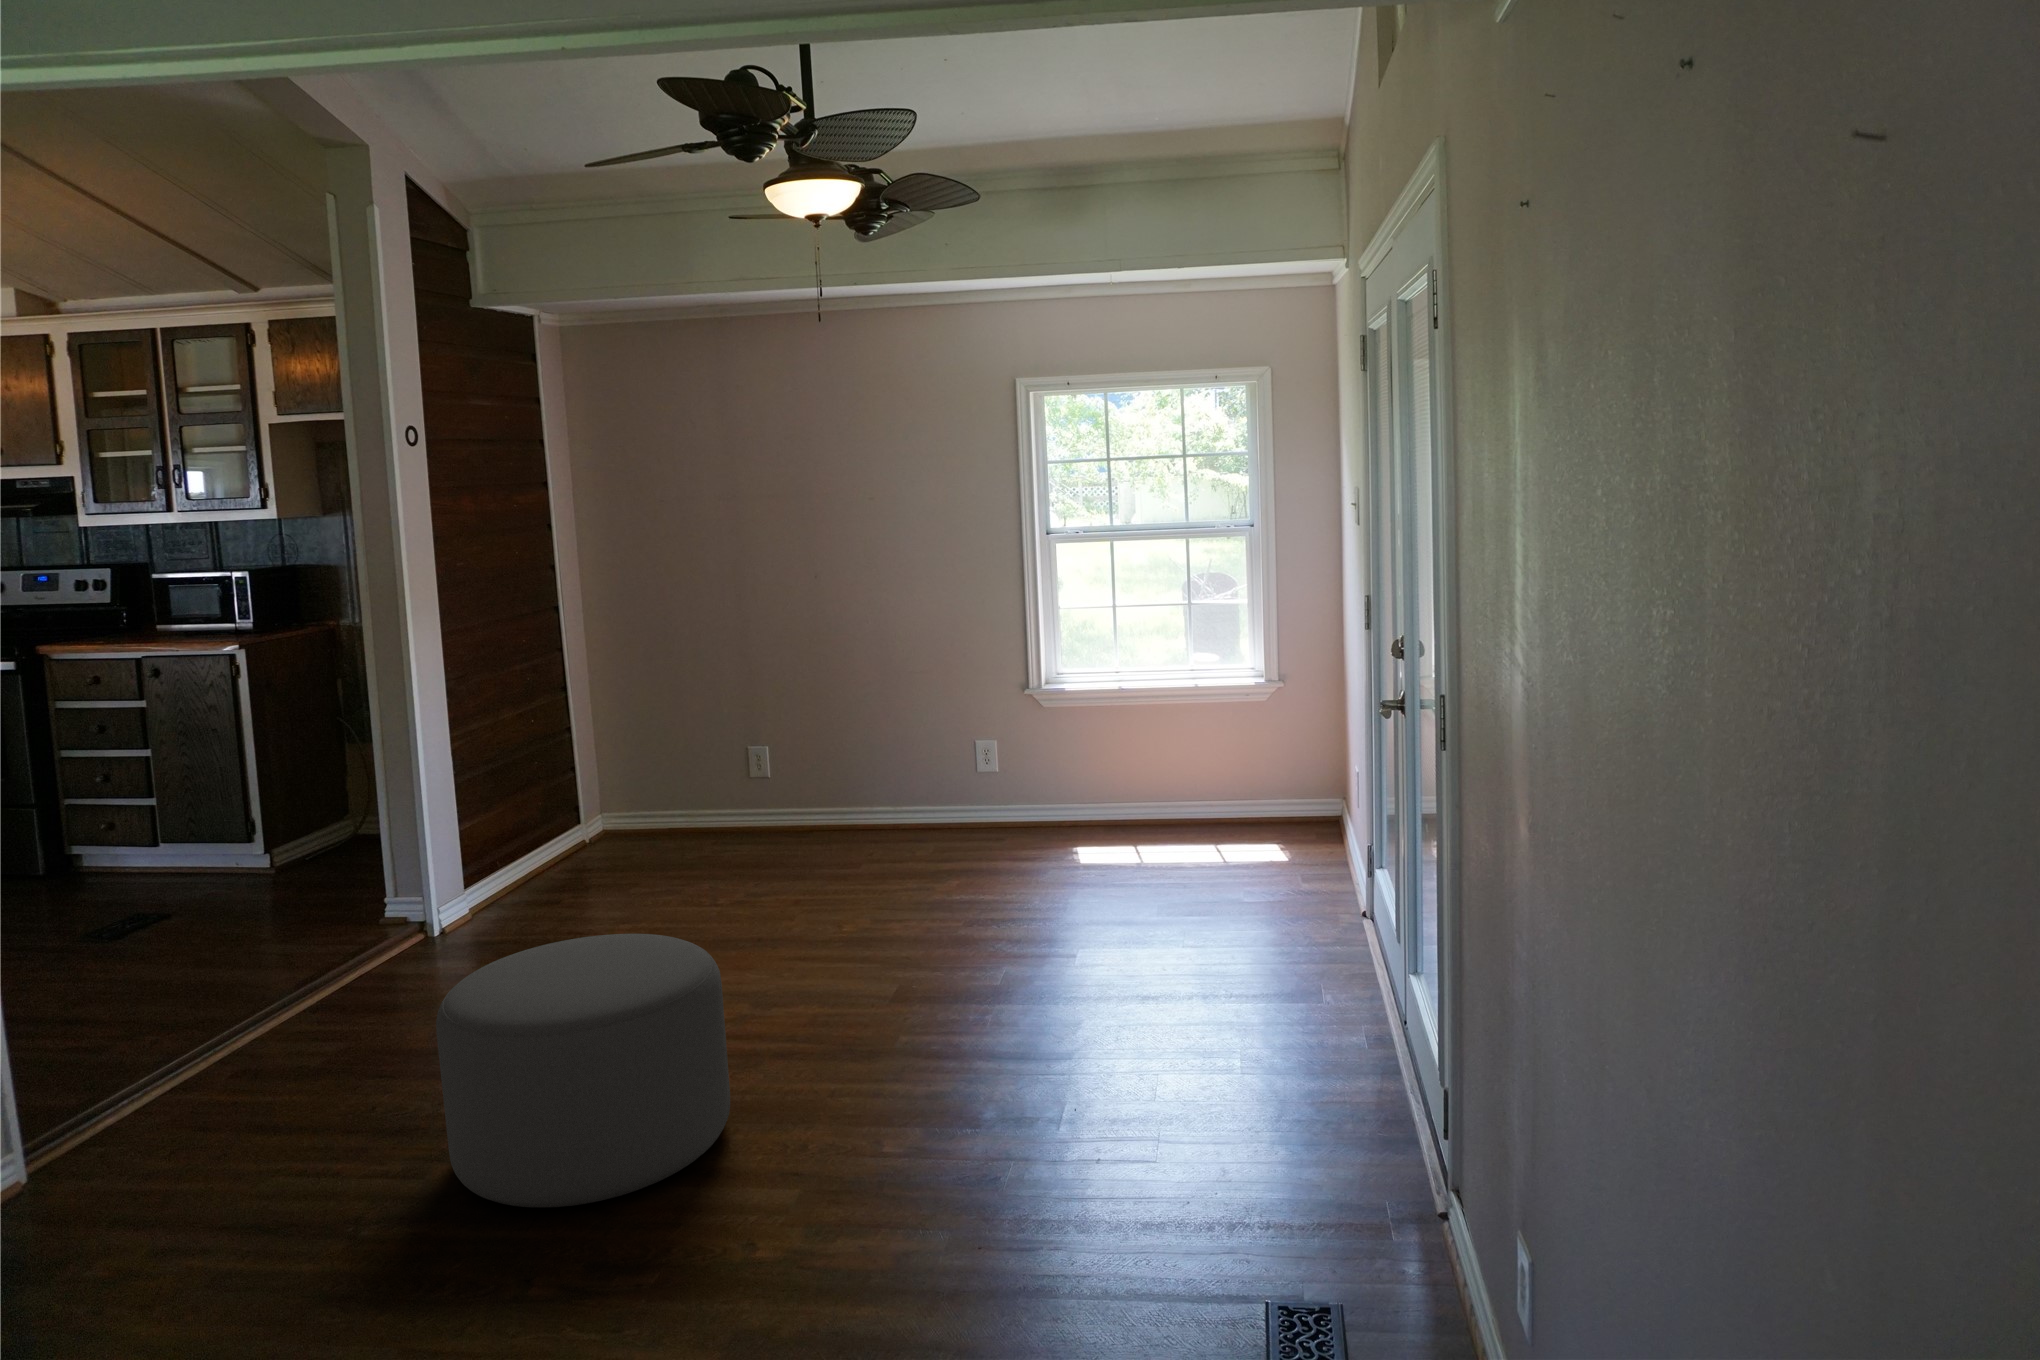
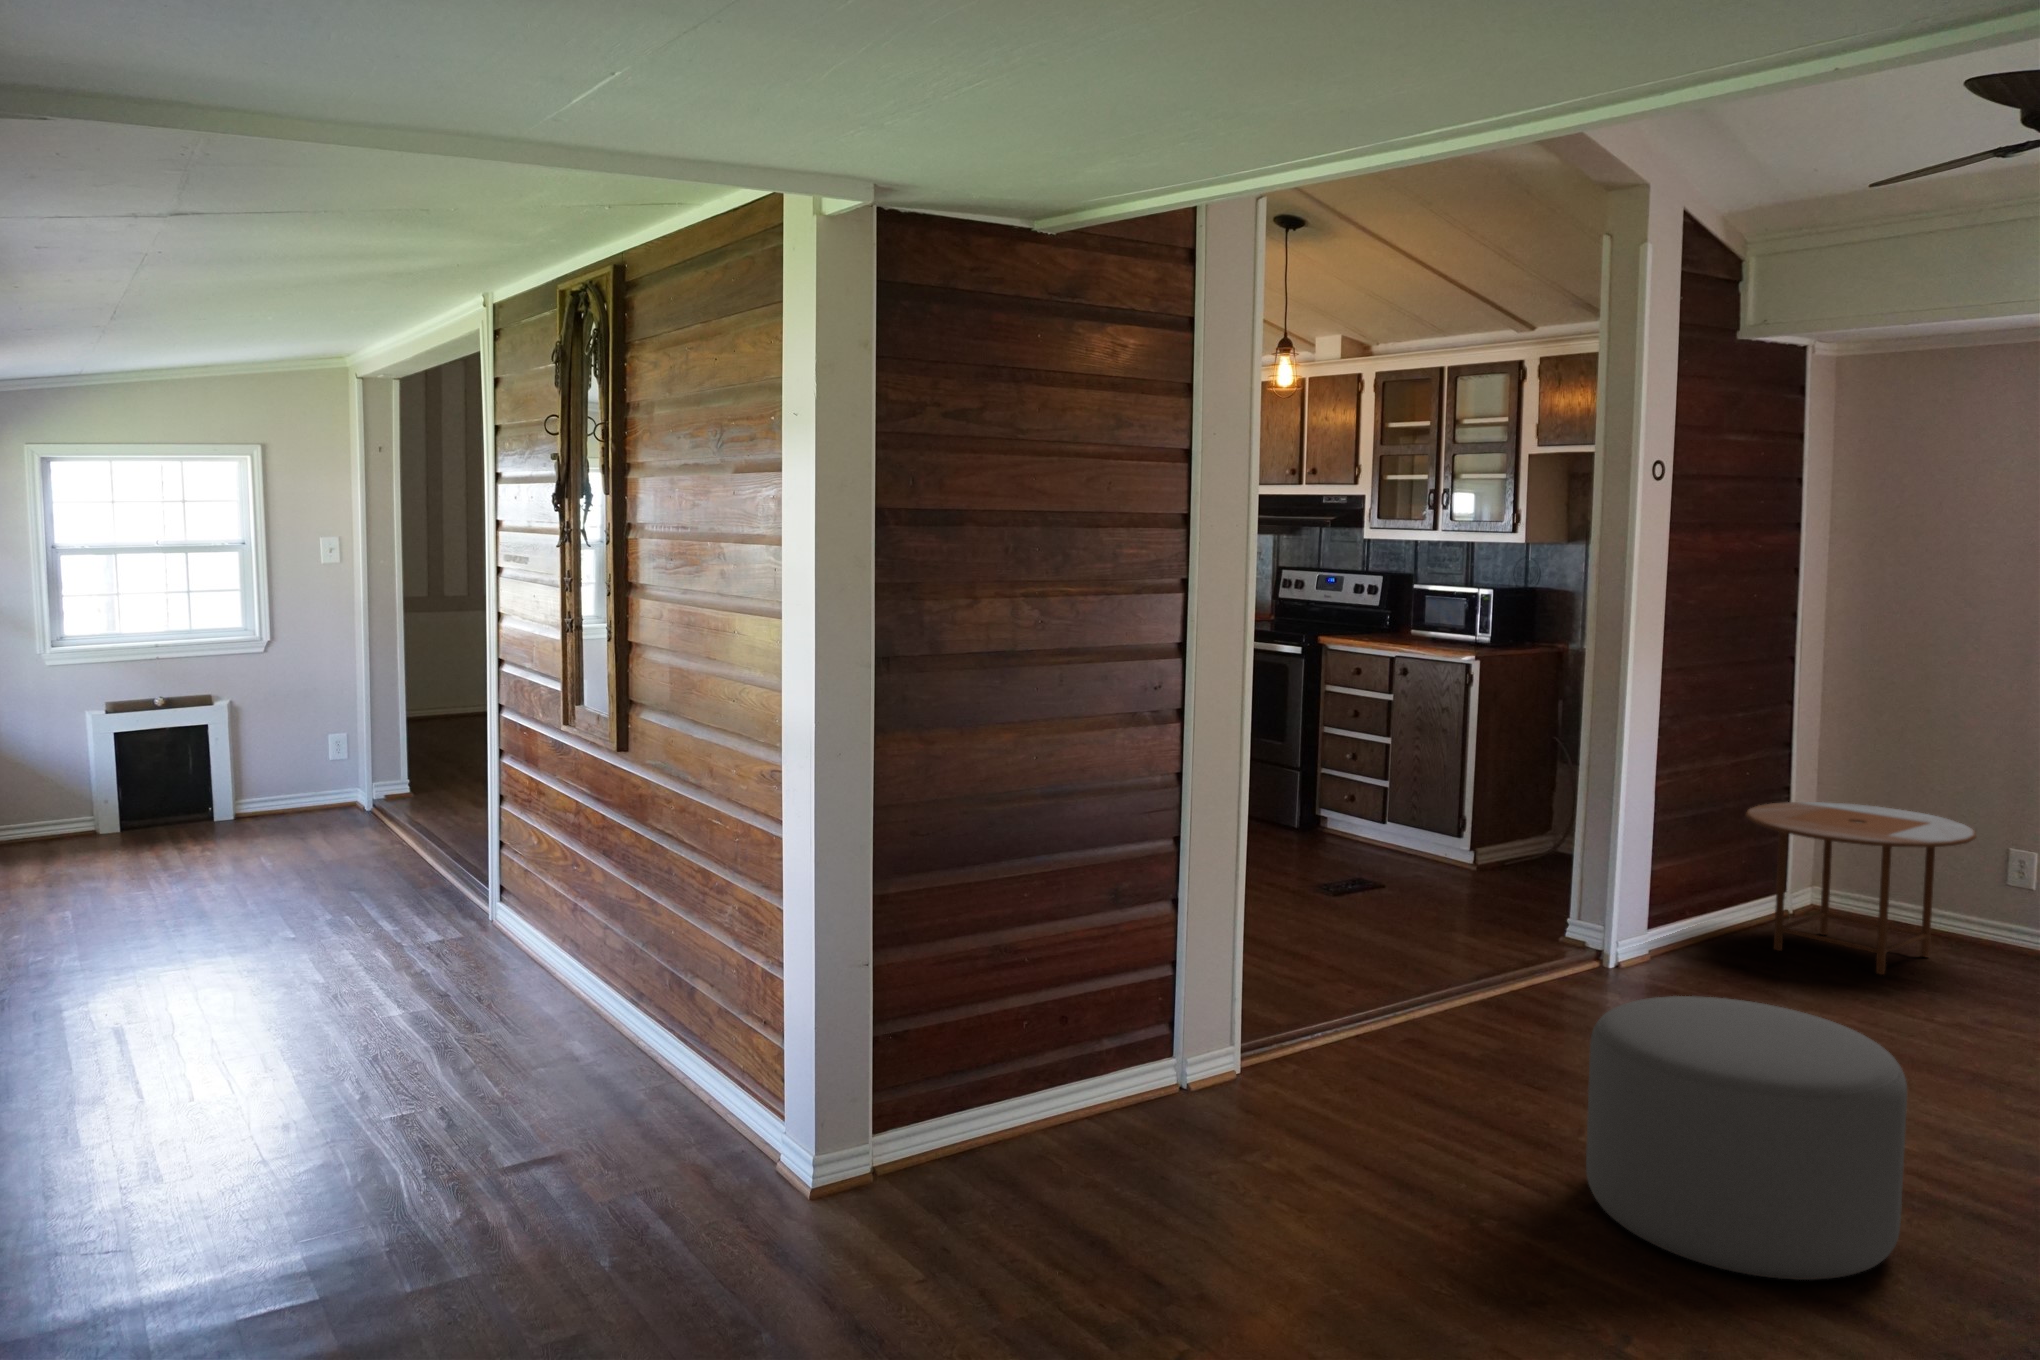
side table: none [539,729,721,875] -> present [1746,802,1976,975]

